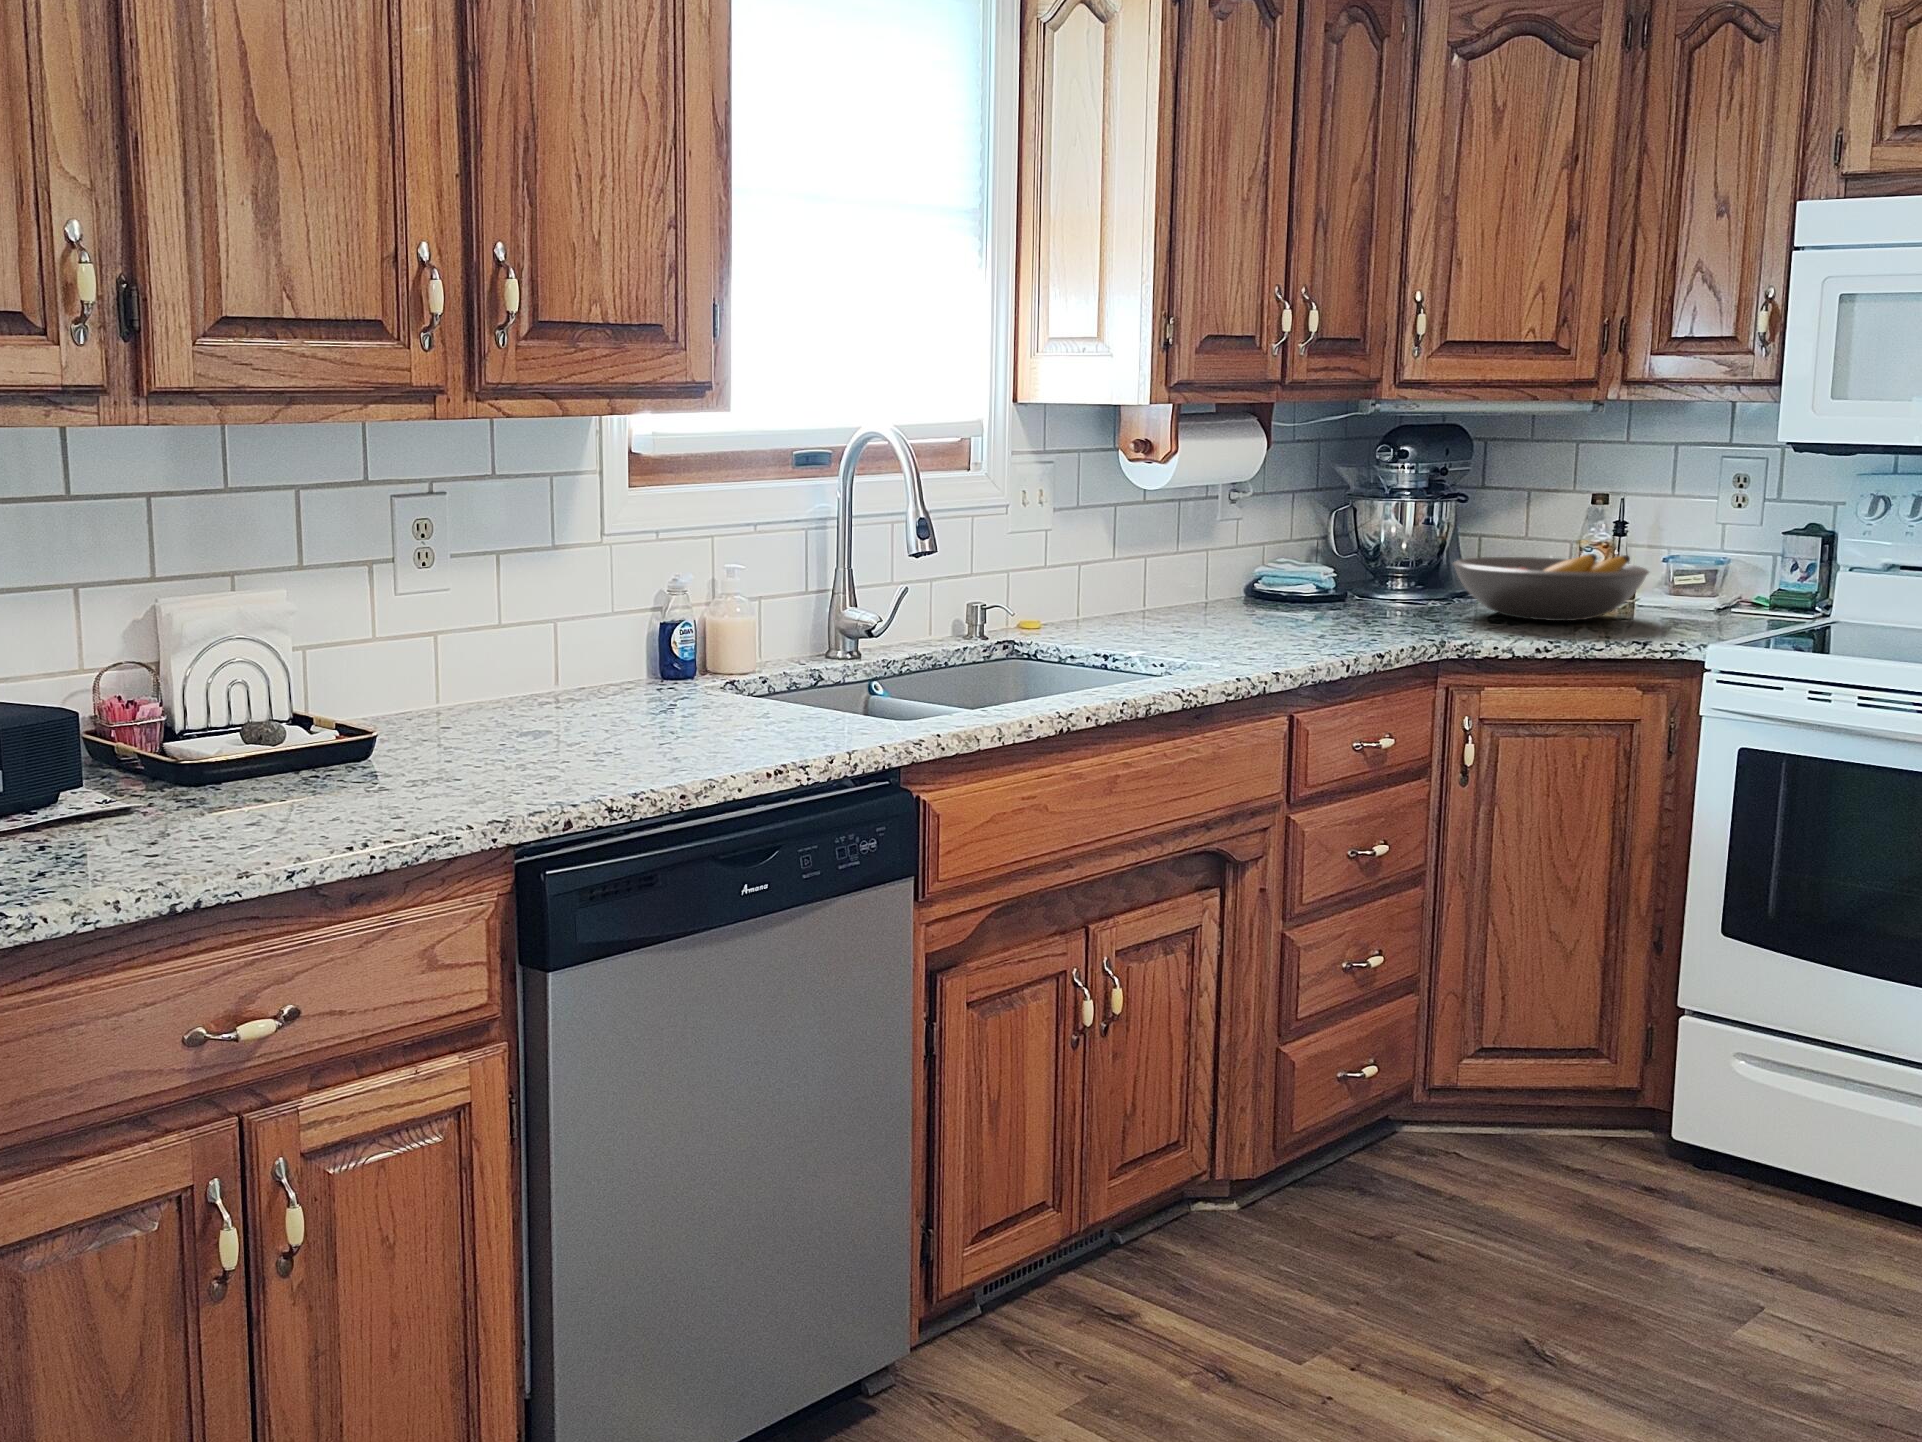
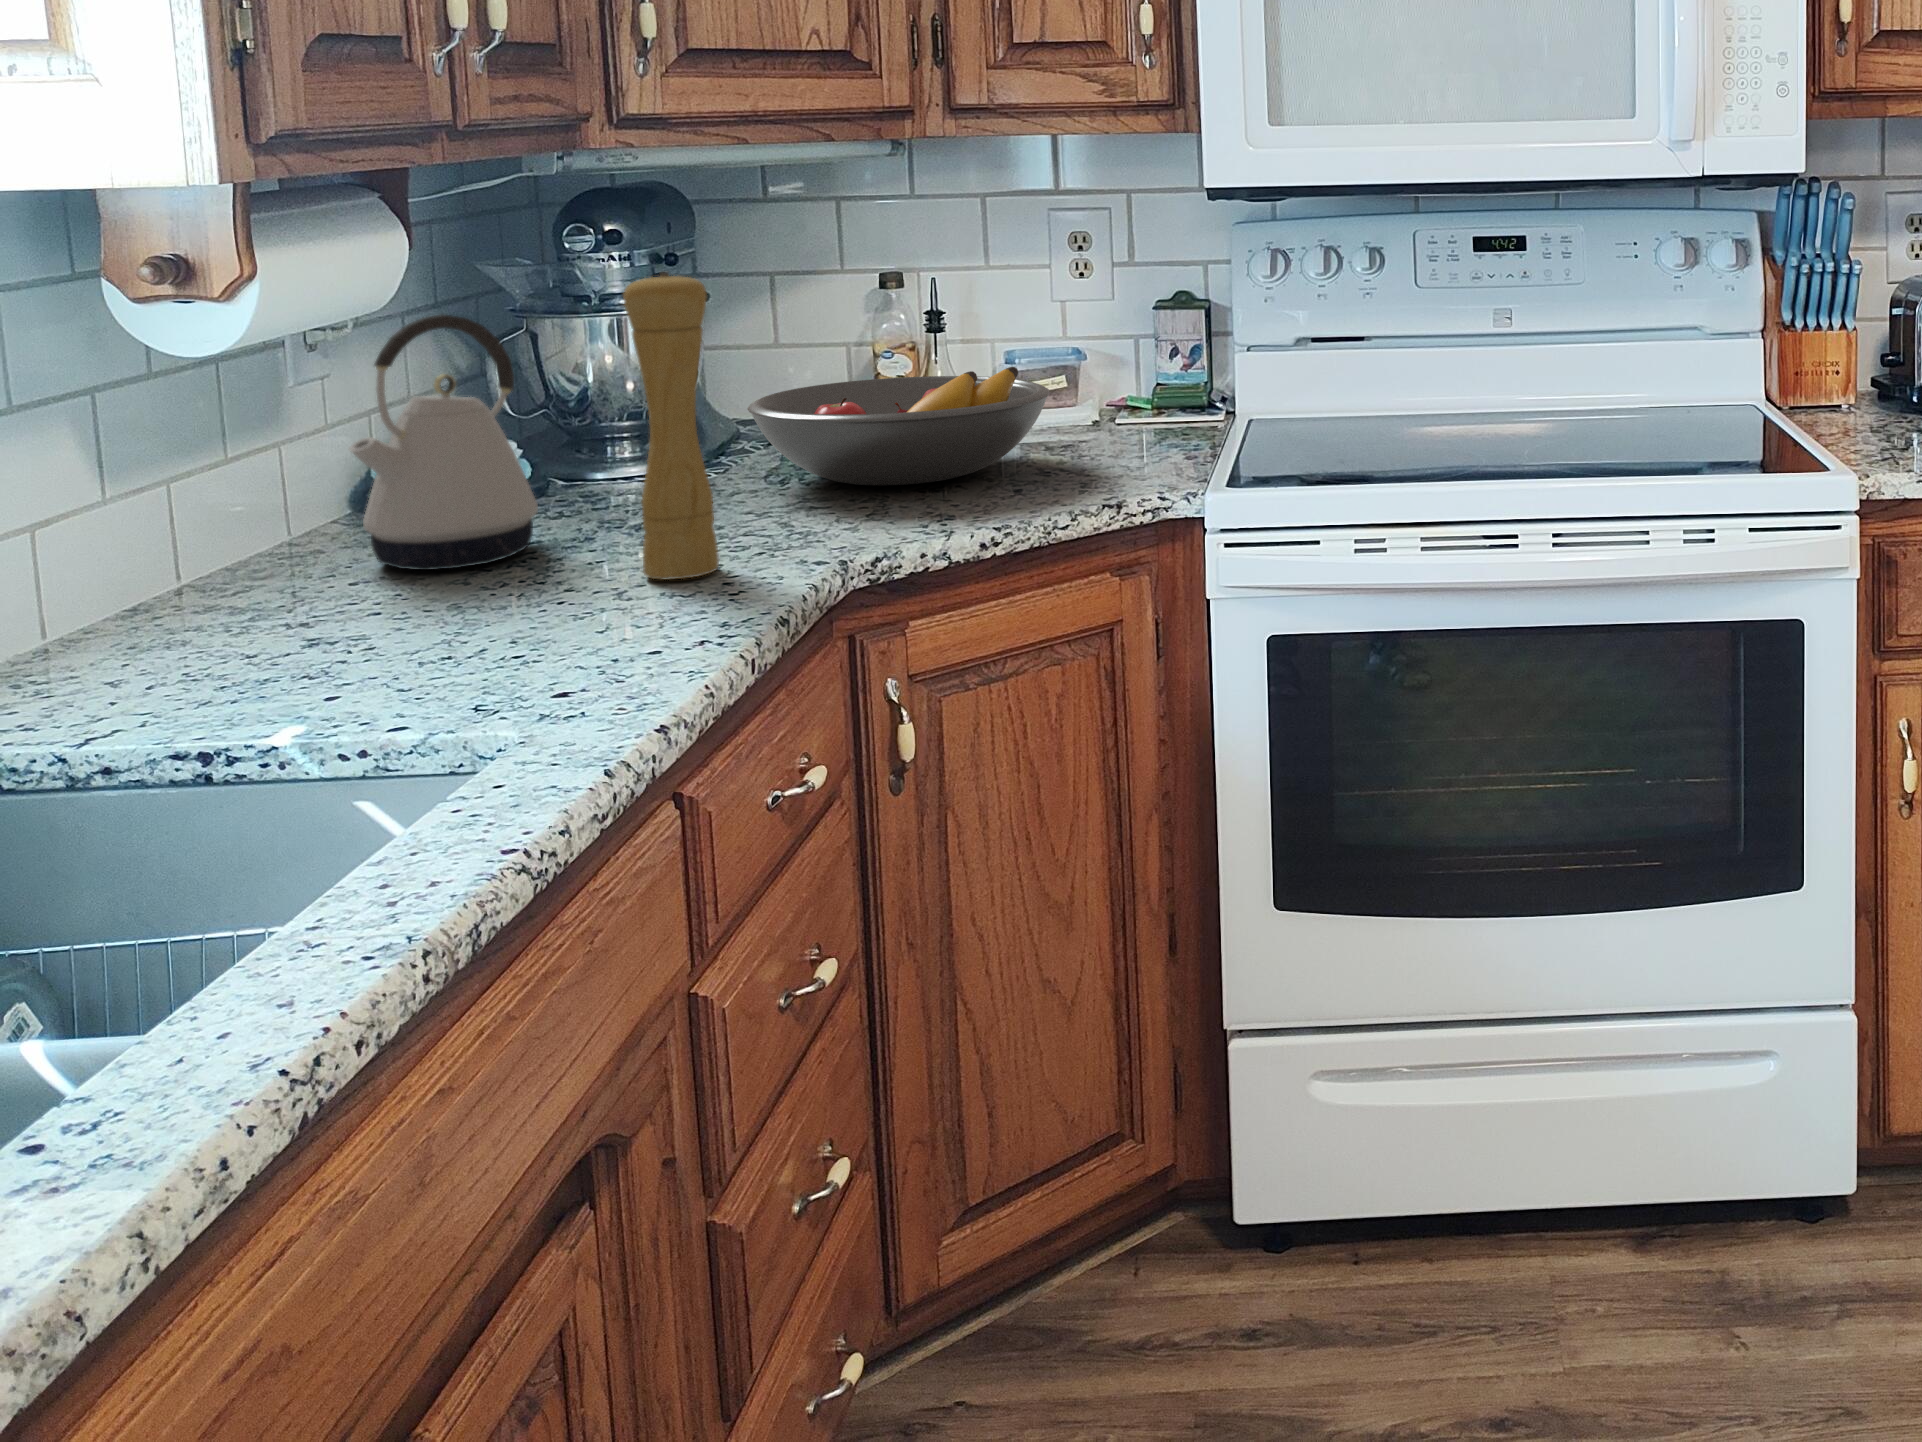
pepper mill: none [1344,467,1395,637] -> present [623,271,719,580]
kettle: none [1223,485,1317,619] -> present [349,315,538,570]

